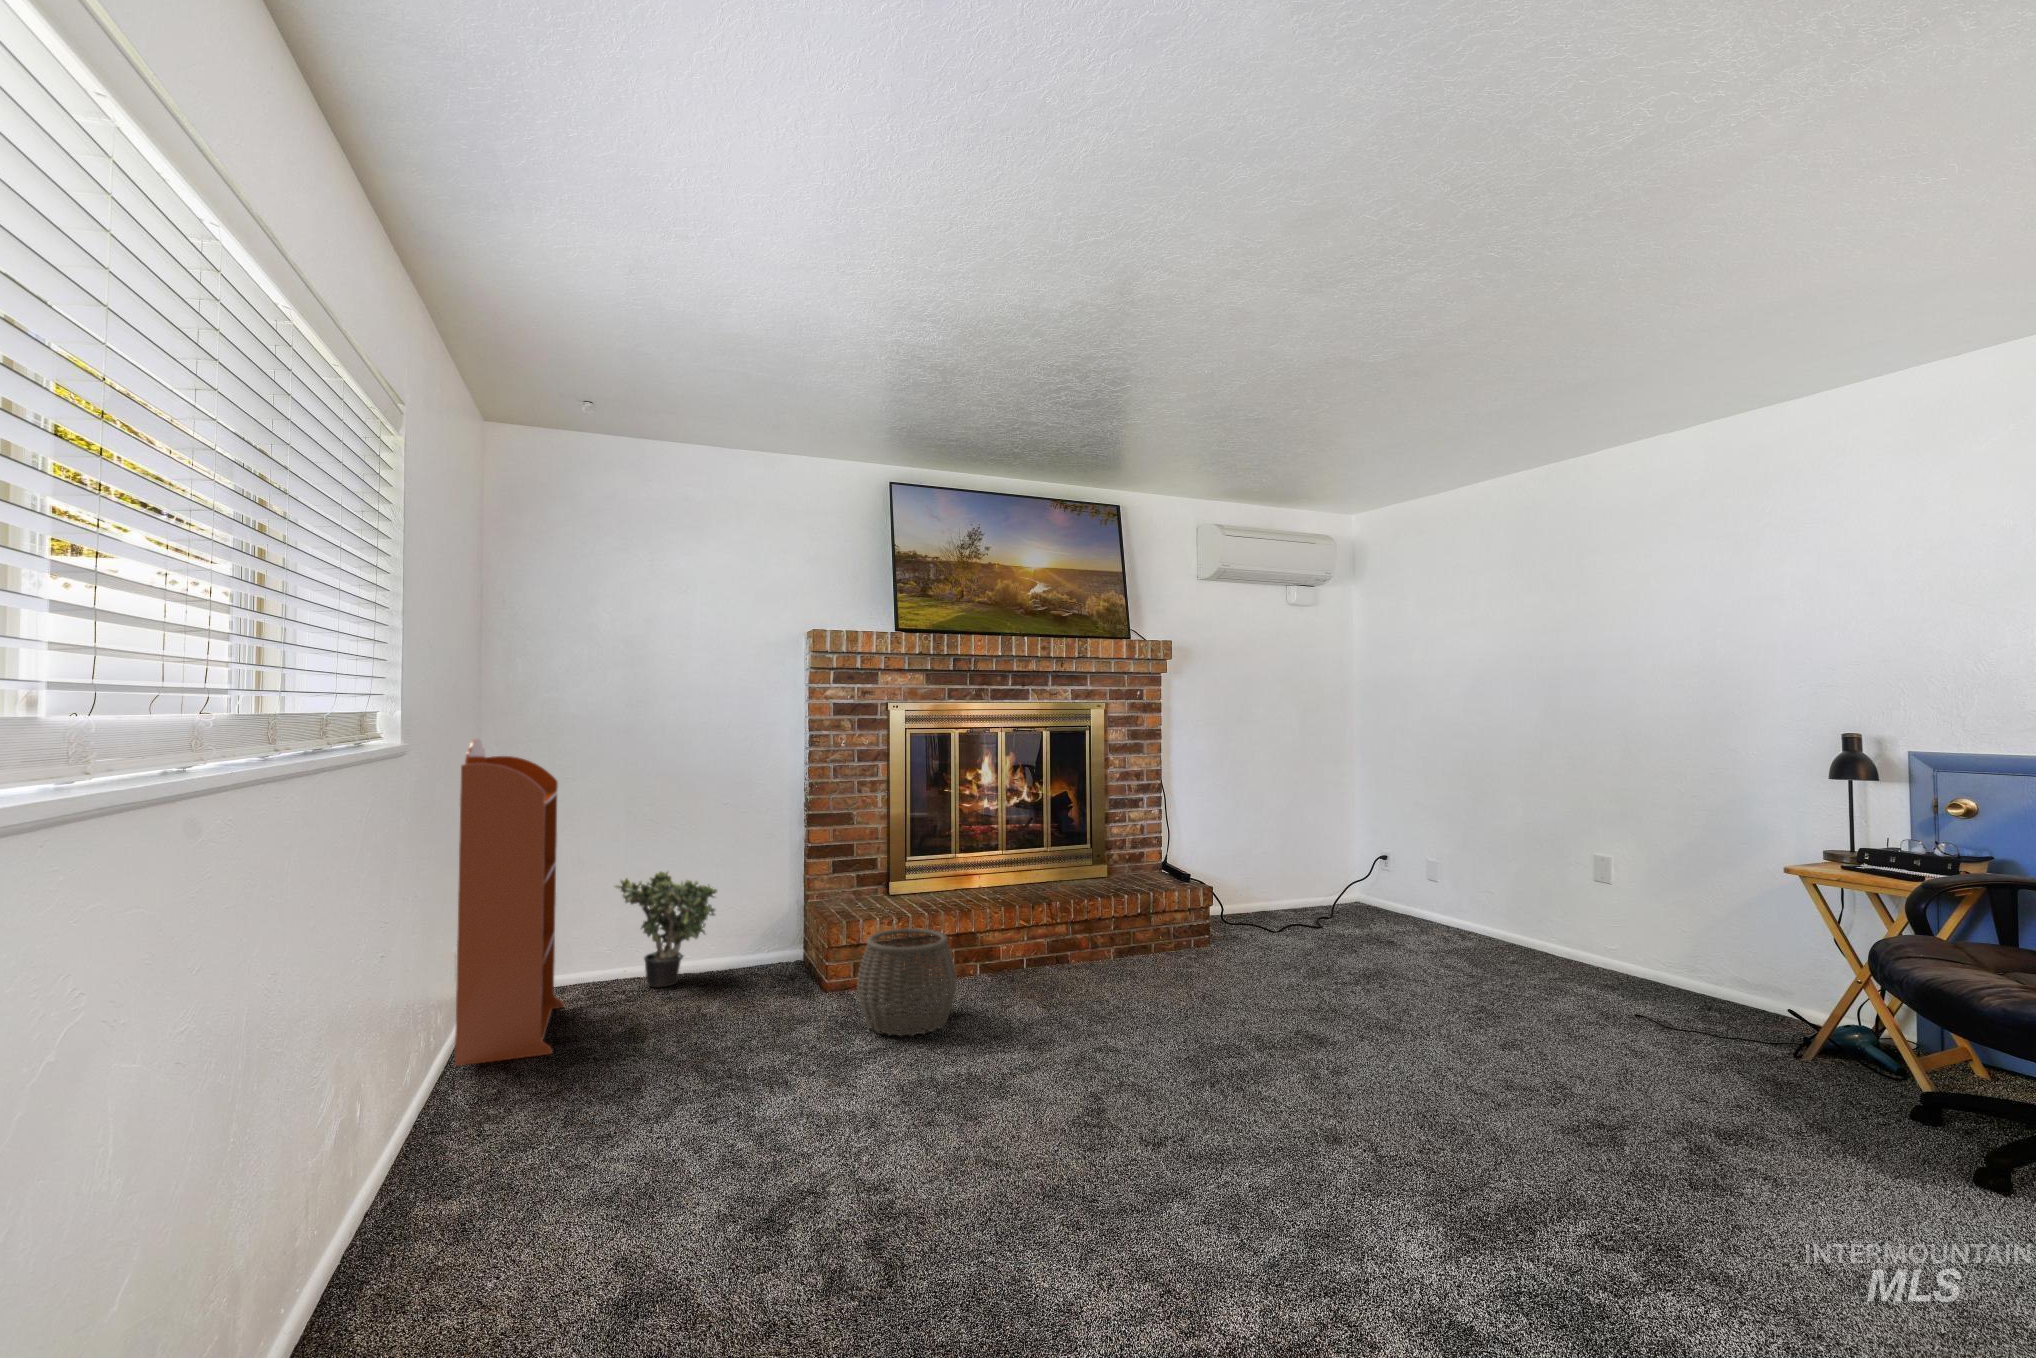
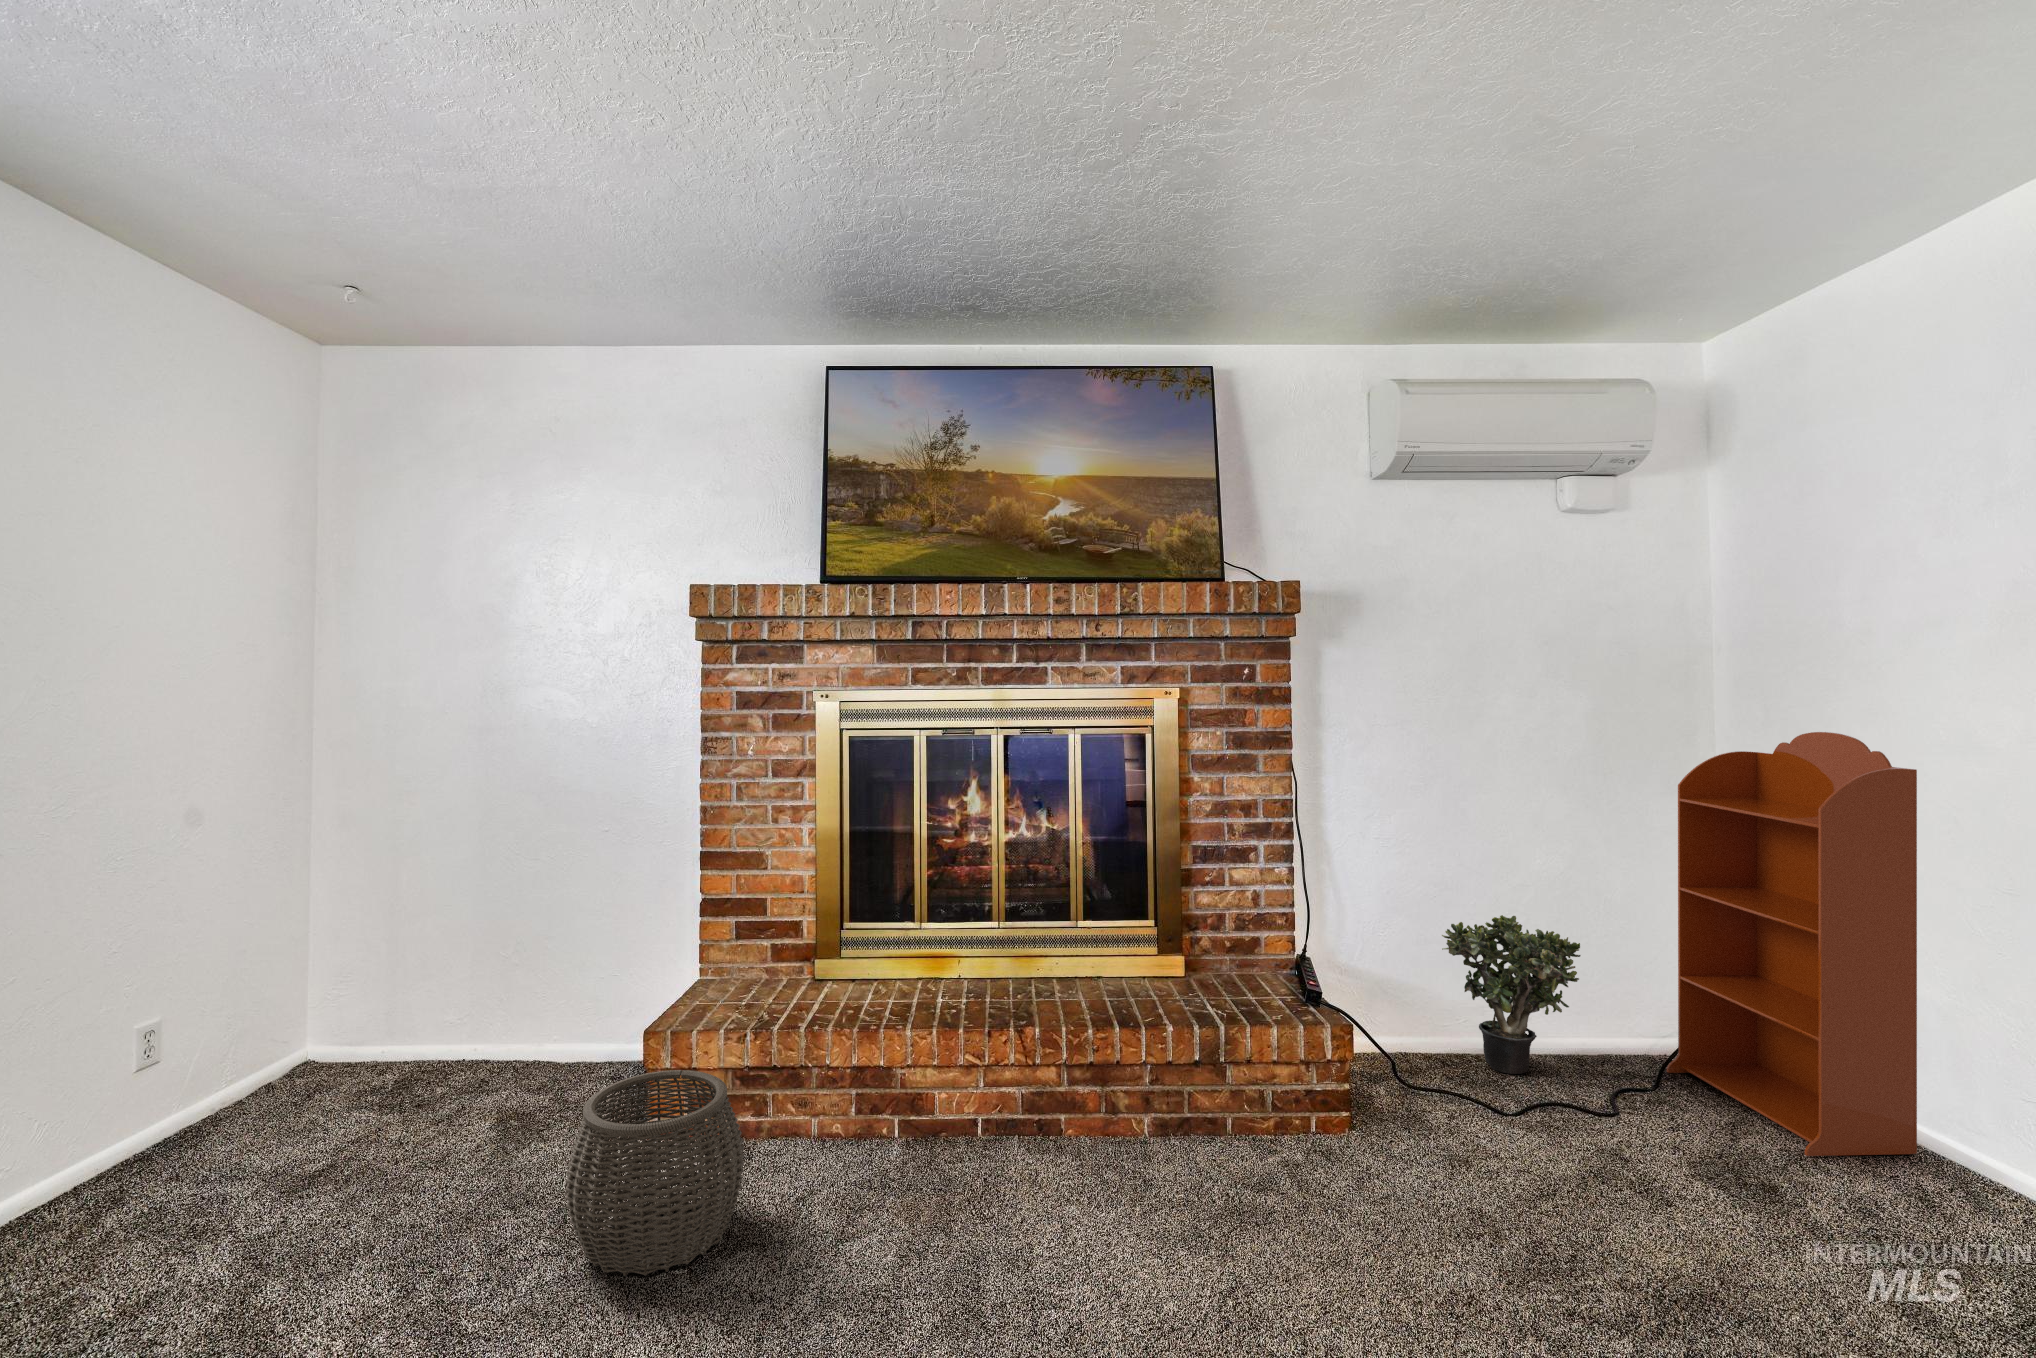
bookcase: present [455,739,564,1066] -> present [1667,732,1917,1156]
potted plant: present [615,871,717,987] -> present [1442,915,1581,1074]

